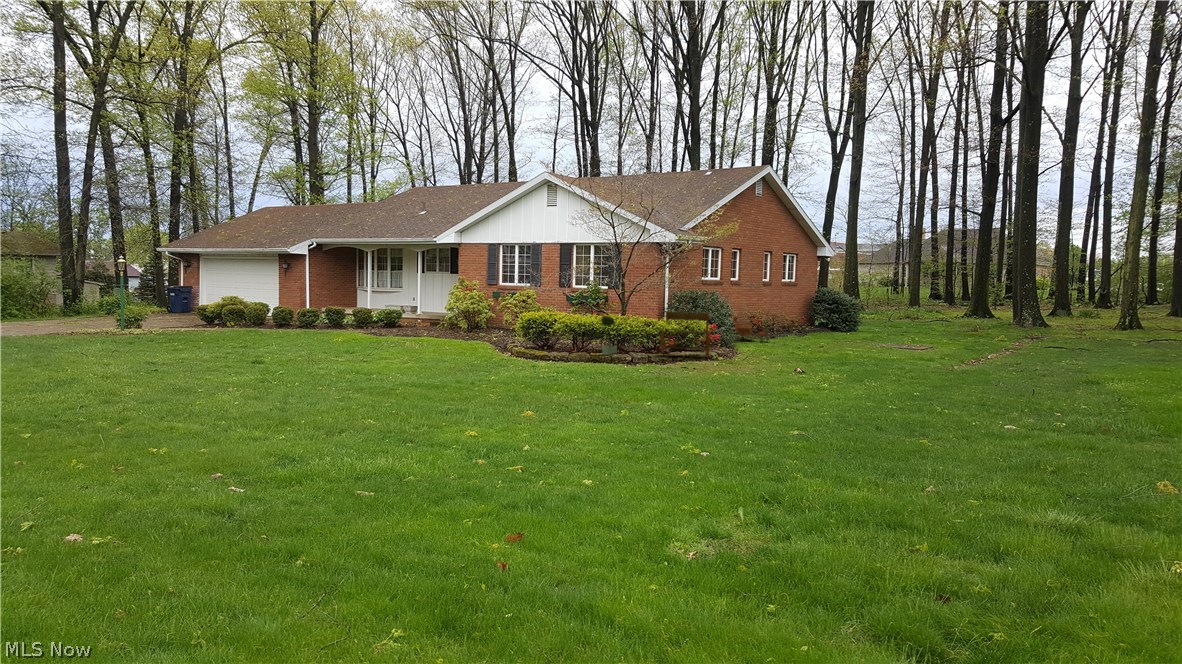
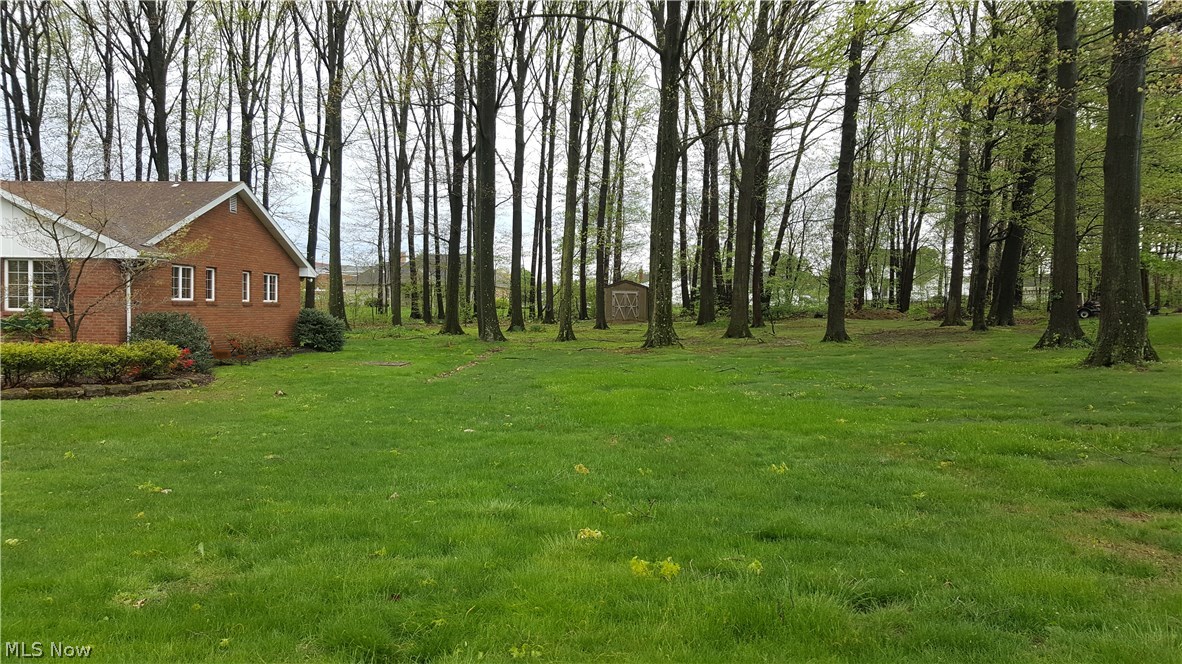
bench: present [661,312,710,358] -> none [124,336,183,385]
potted tree: present [601,315,617,355] -> none [42,343,66,388]

